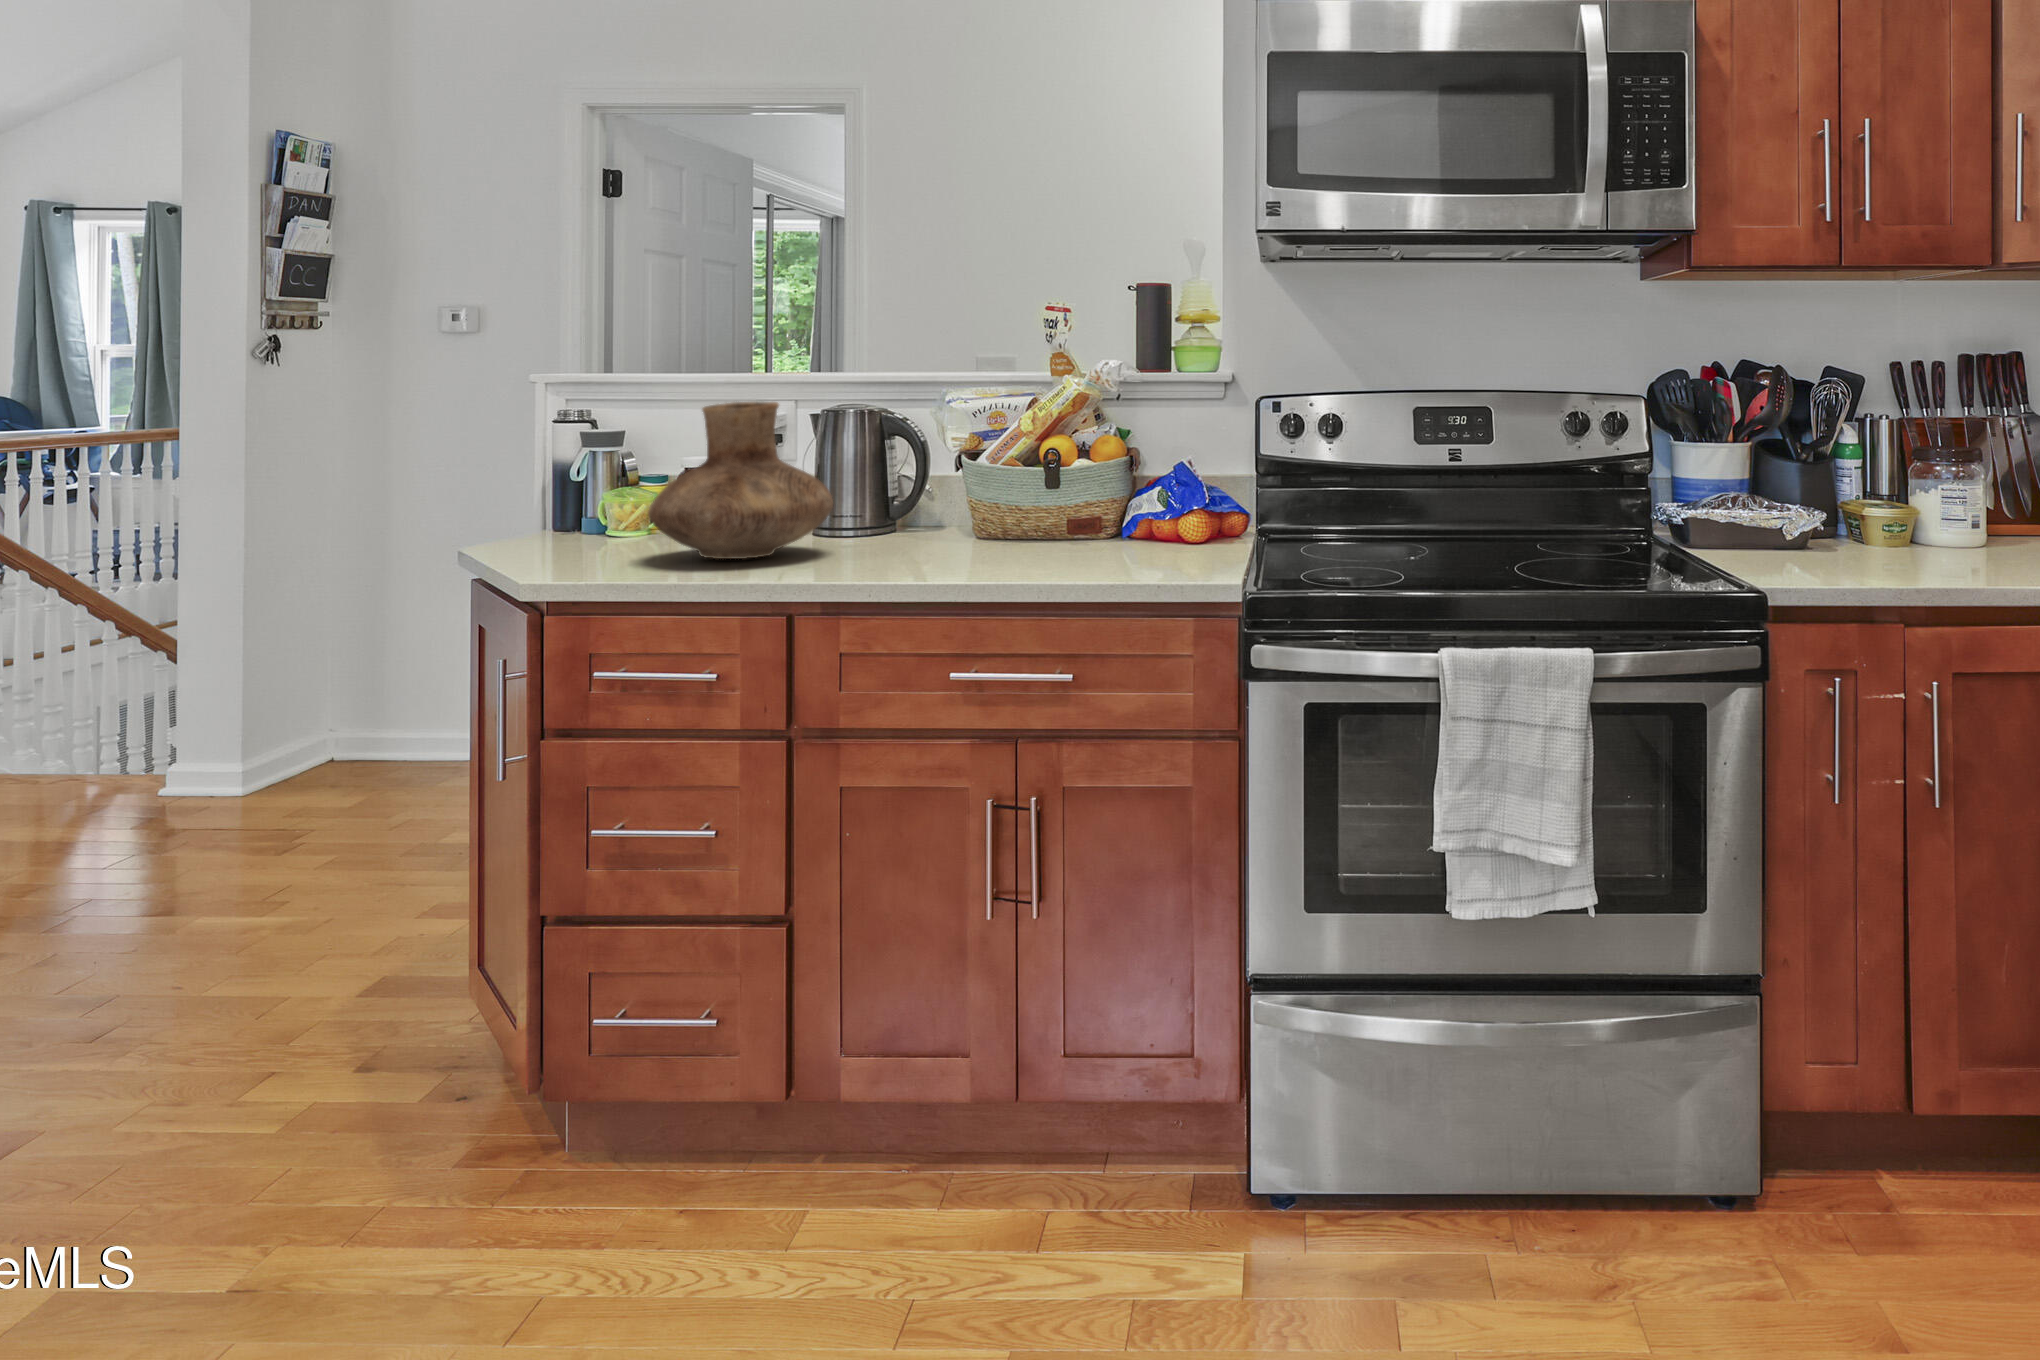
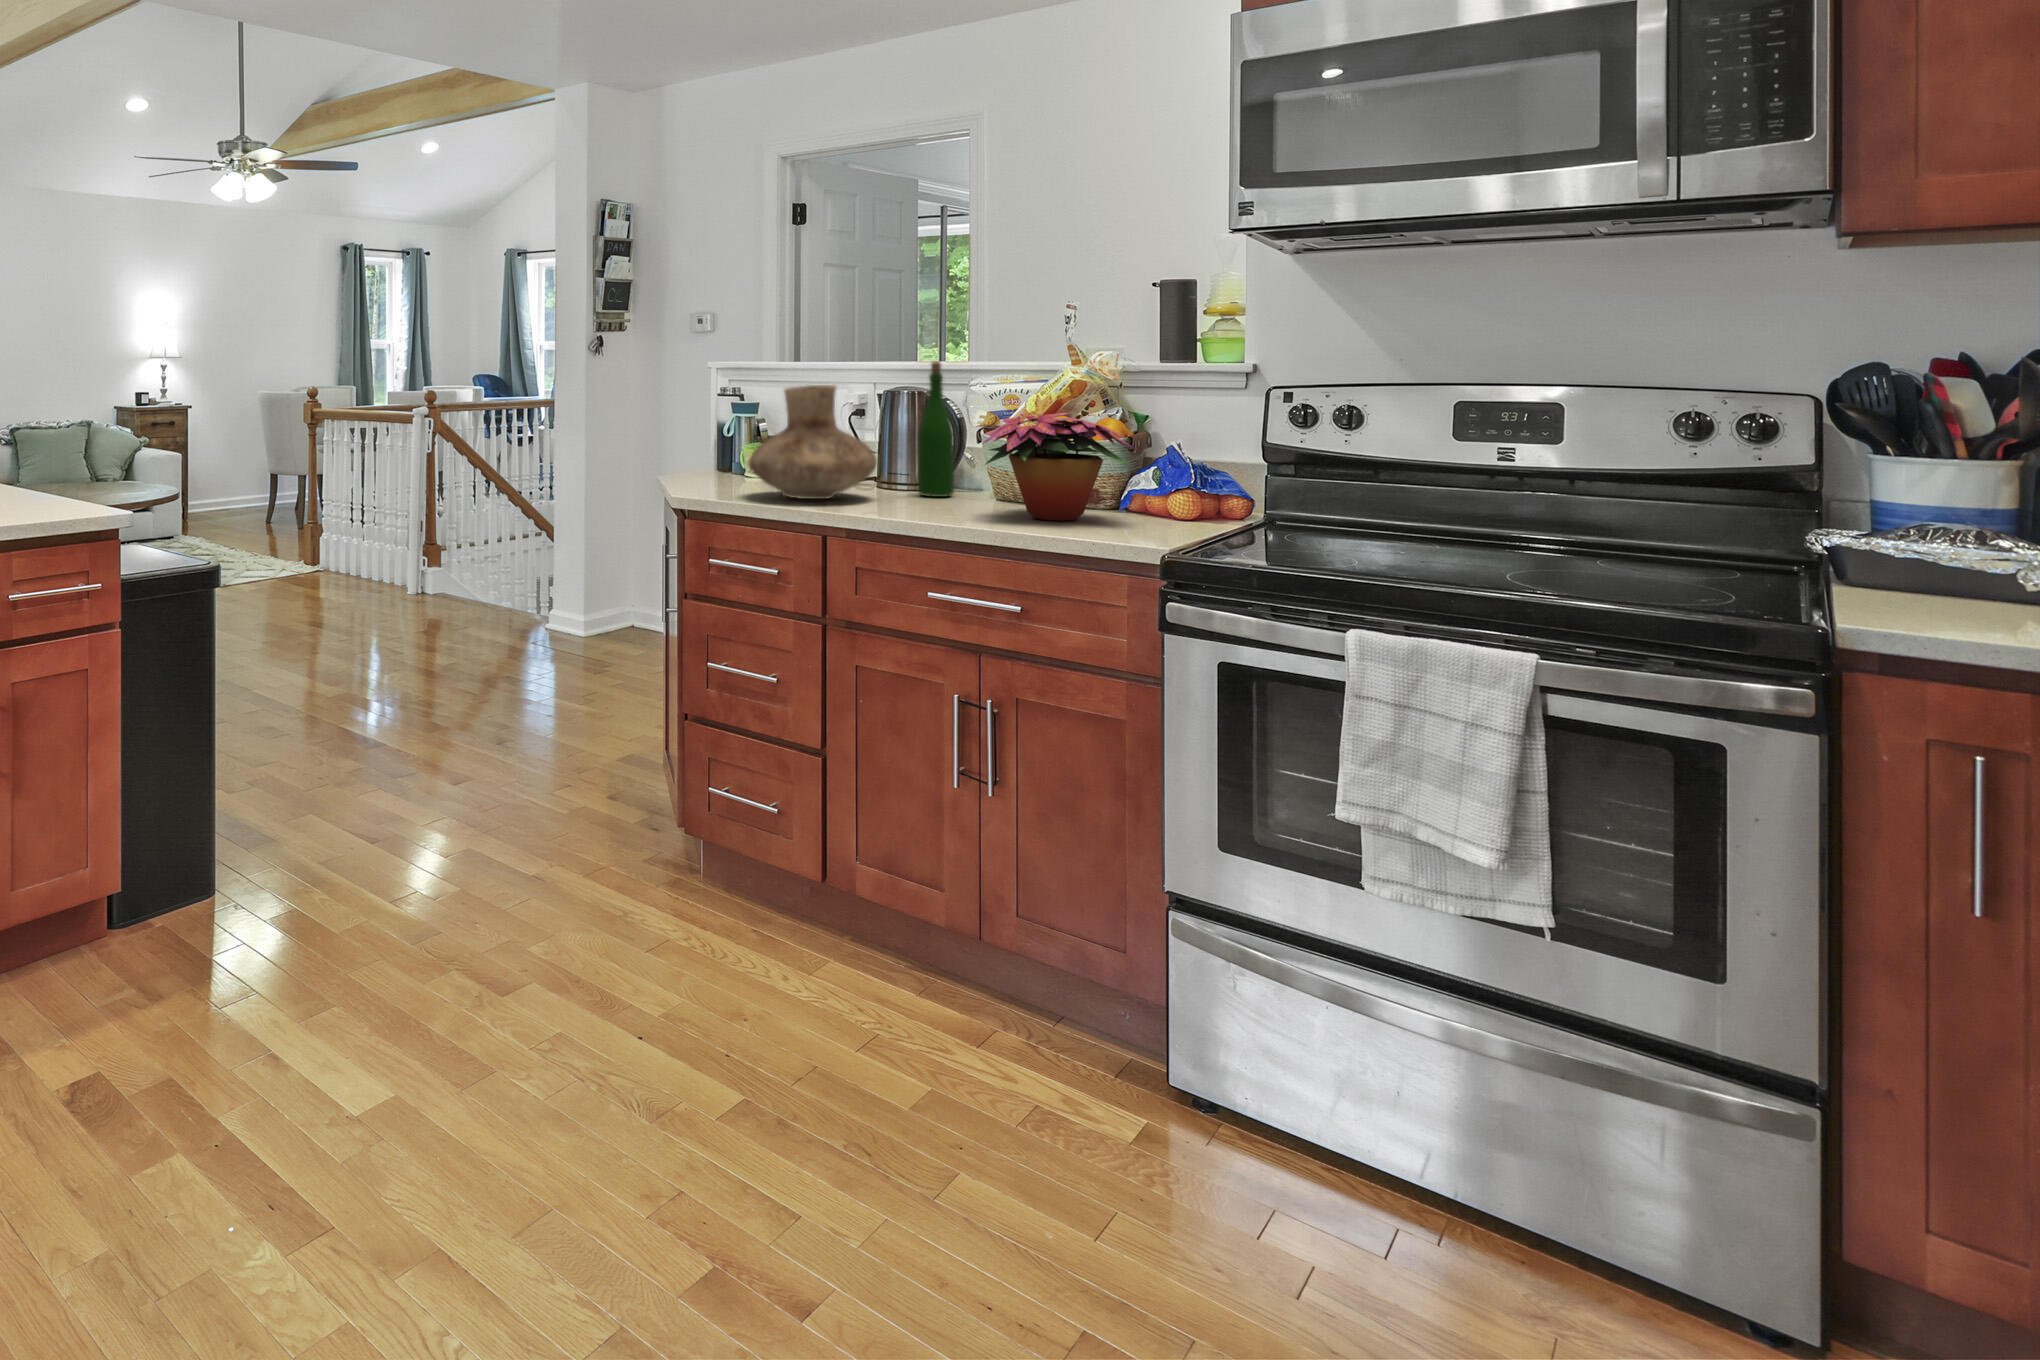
wine bottle: none [876,370,920,542] -> present [918,361,954,497]
flower arrangement: none [981,428,1170,560] -> present [983,413,1137,521]

